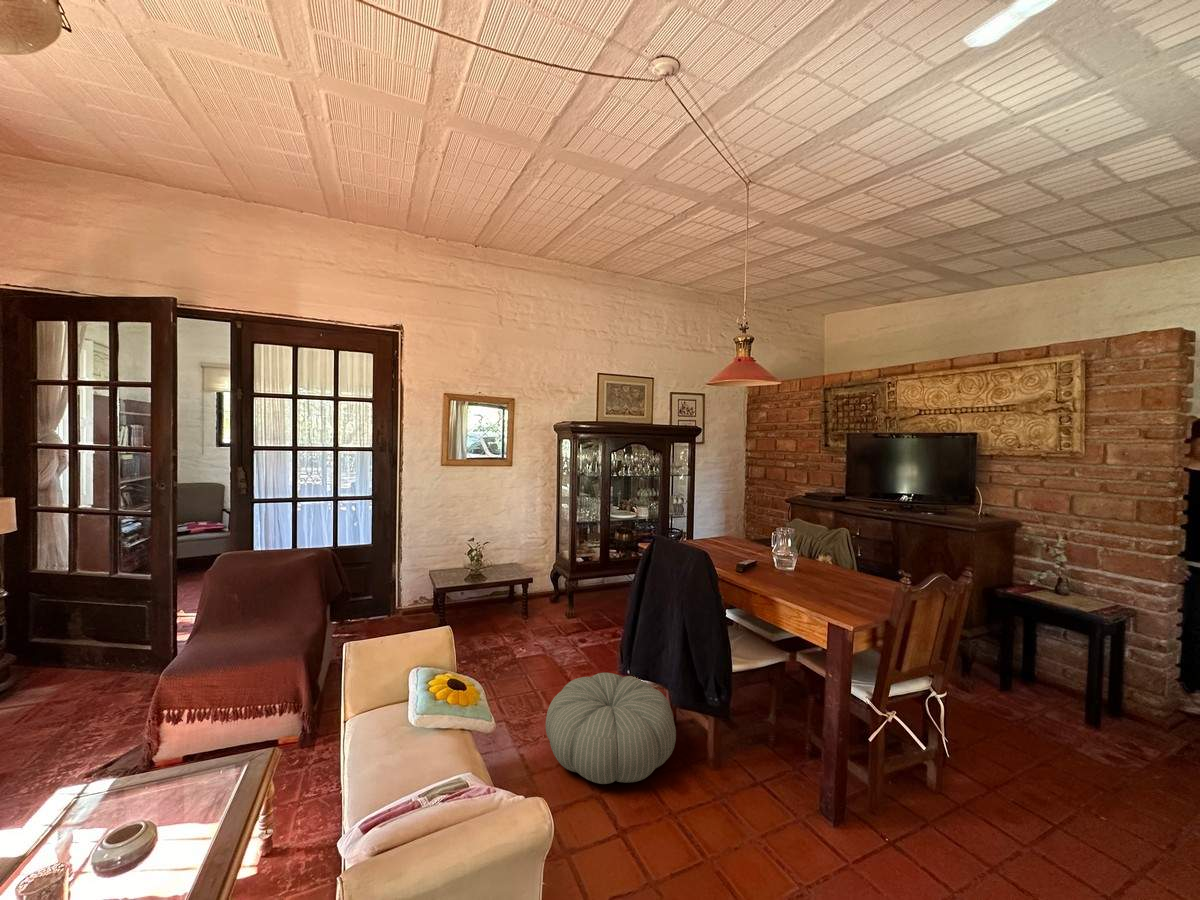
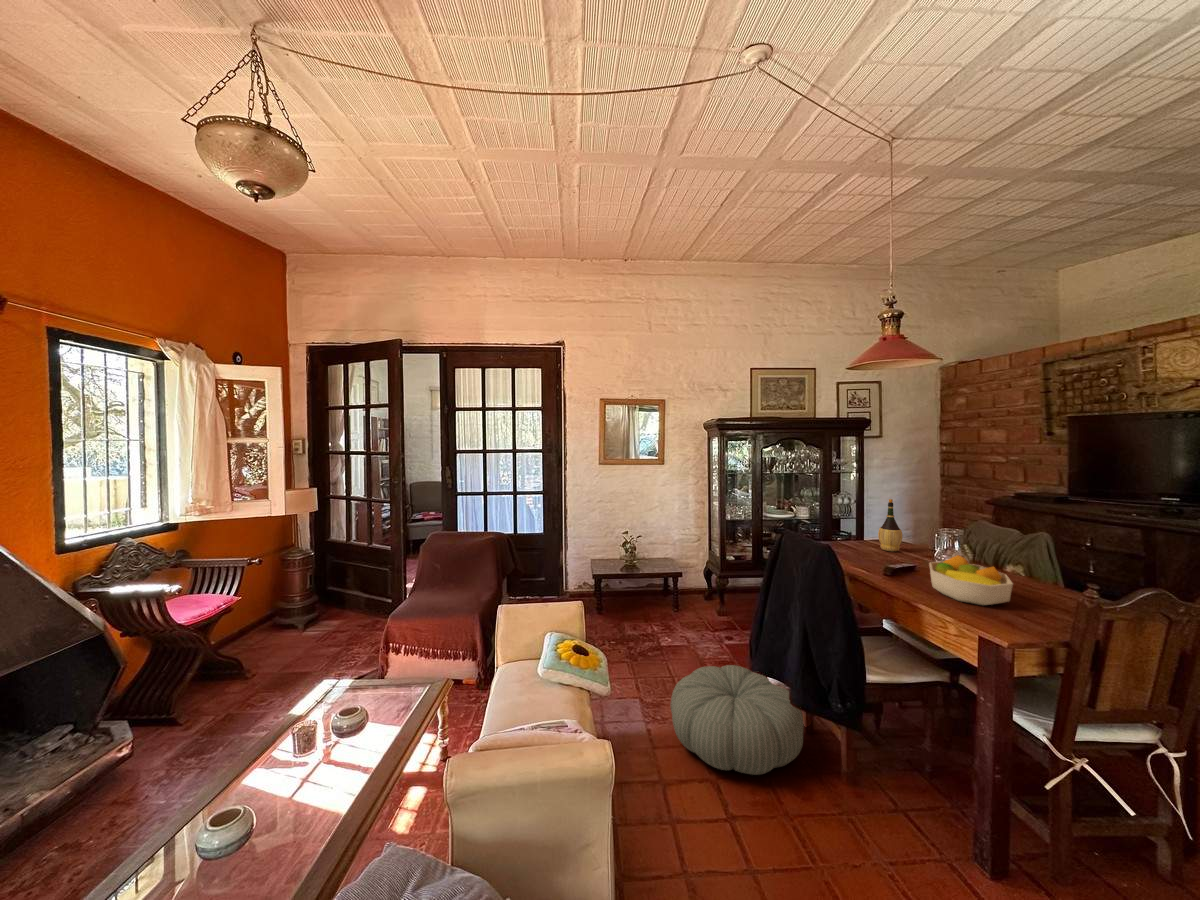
wine bottle: none [721,502,740,549] -> present [878,499,903,551]
fruit bowl: none [776,553,842,596] -> present [929,555,1013,605]

